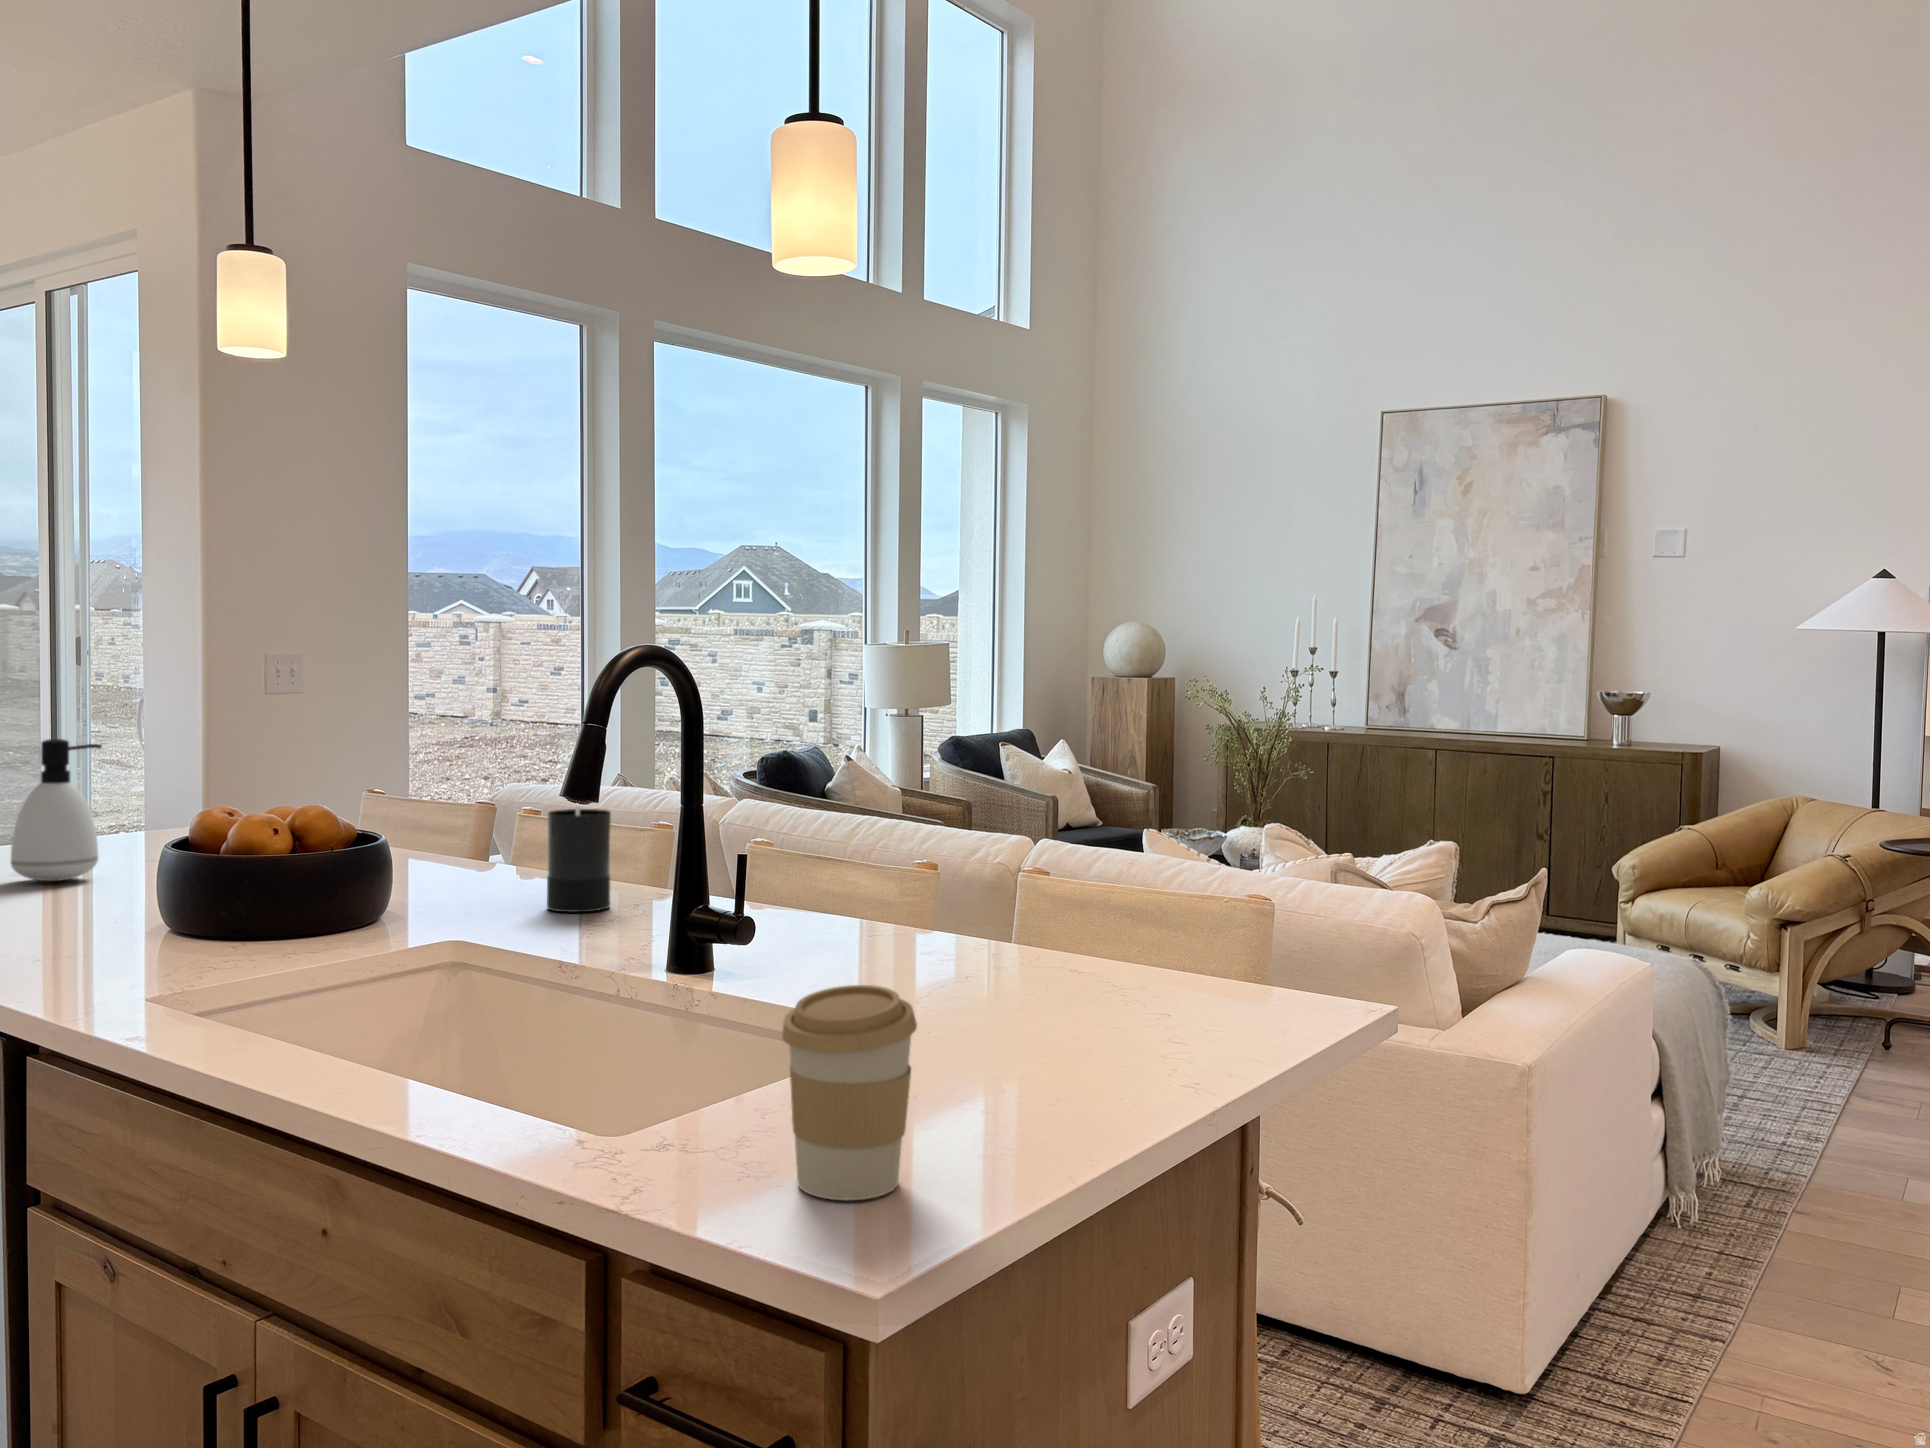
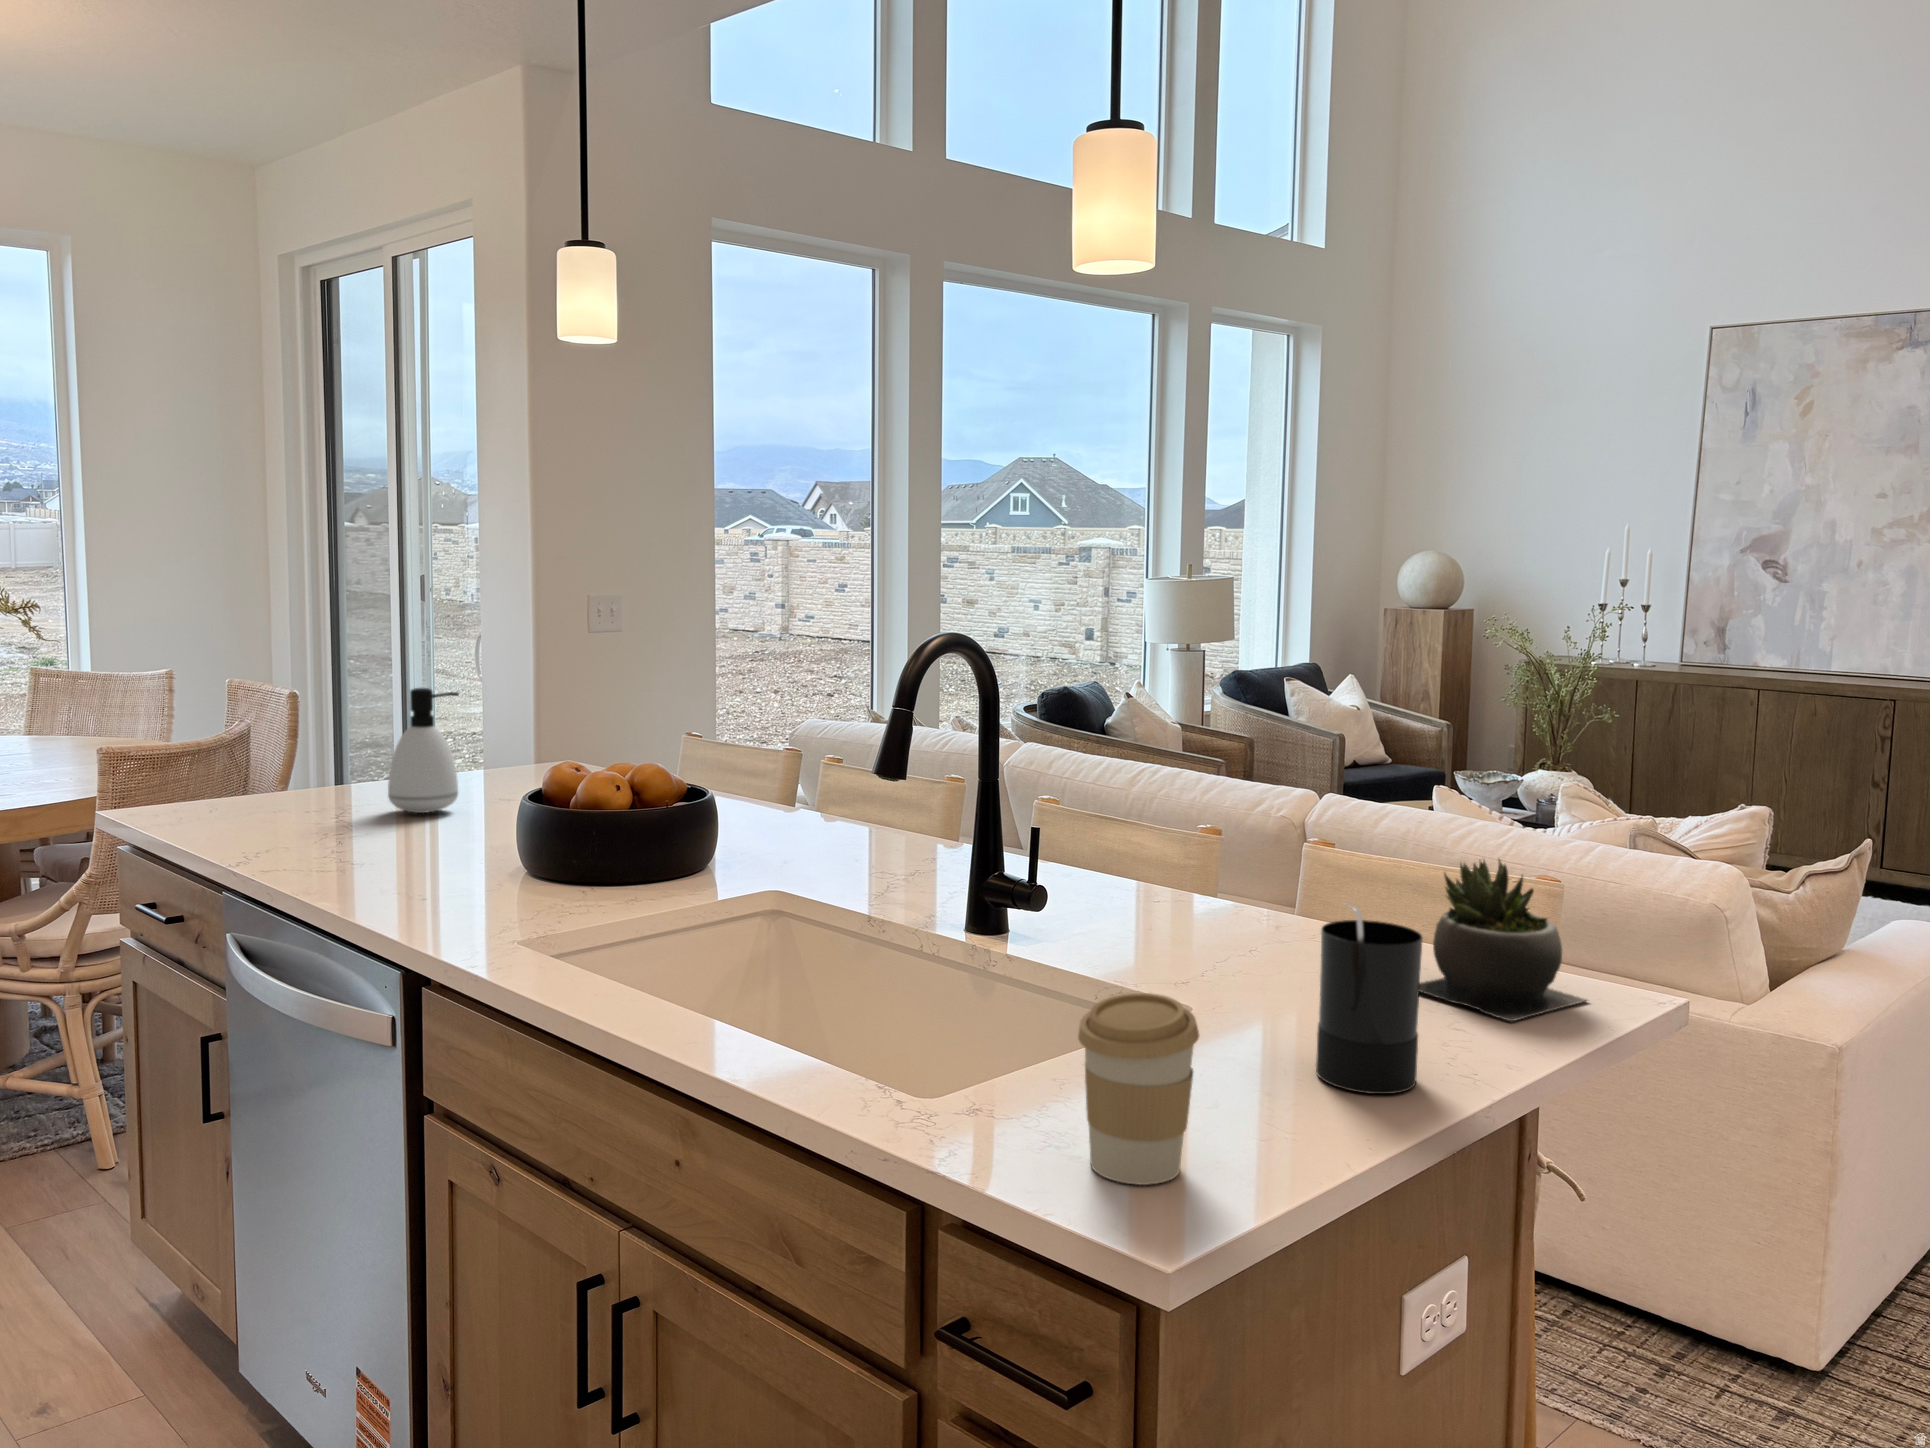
candle: present [547,806,611,912] -> present [1316,903,1422,1094]
succulent plant: none [1128,862,1311,1027] -> present [1419,860,1587,1021]

